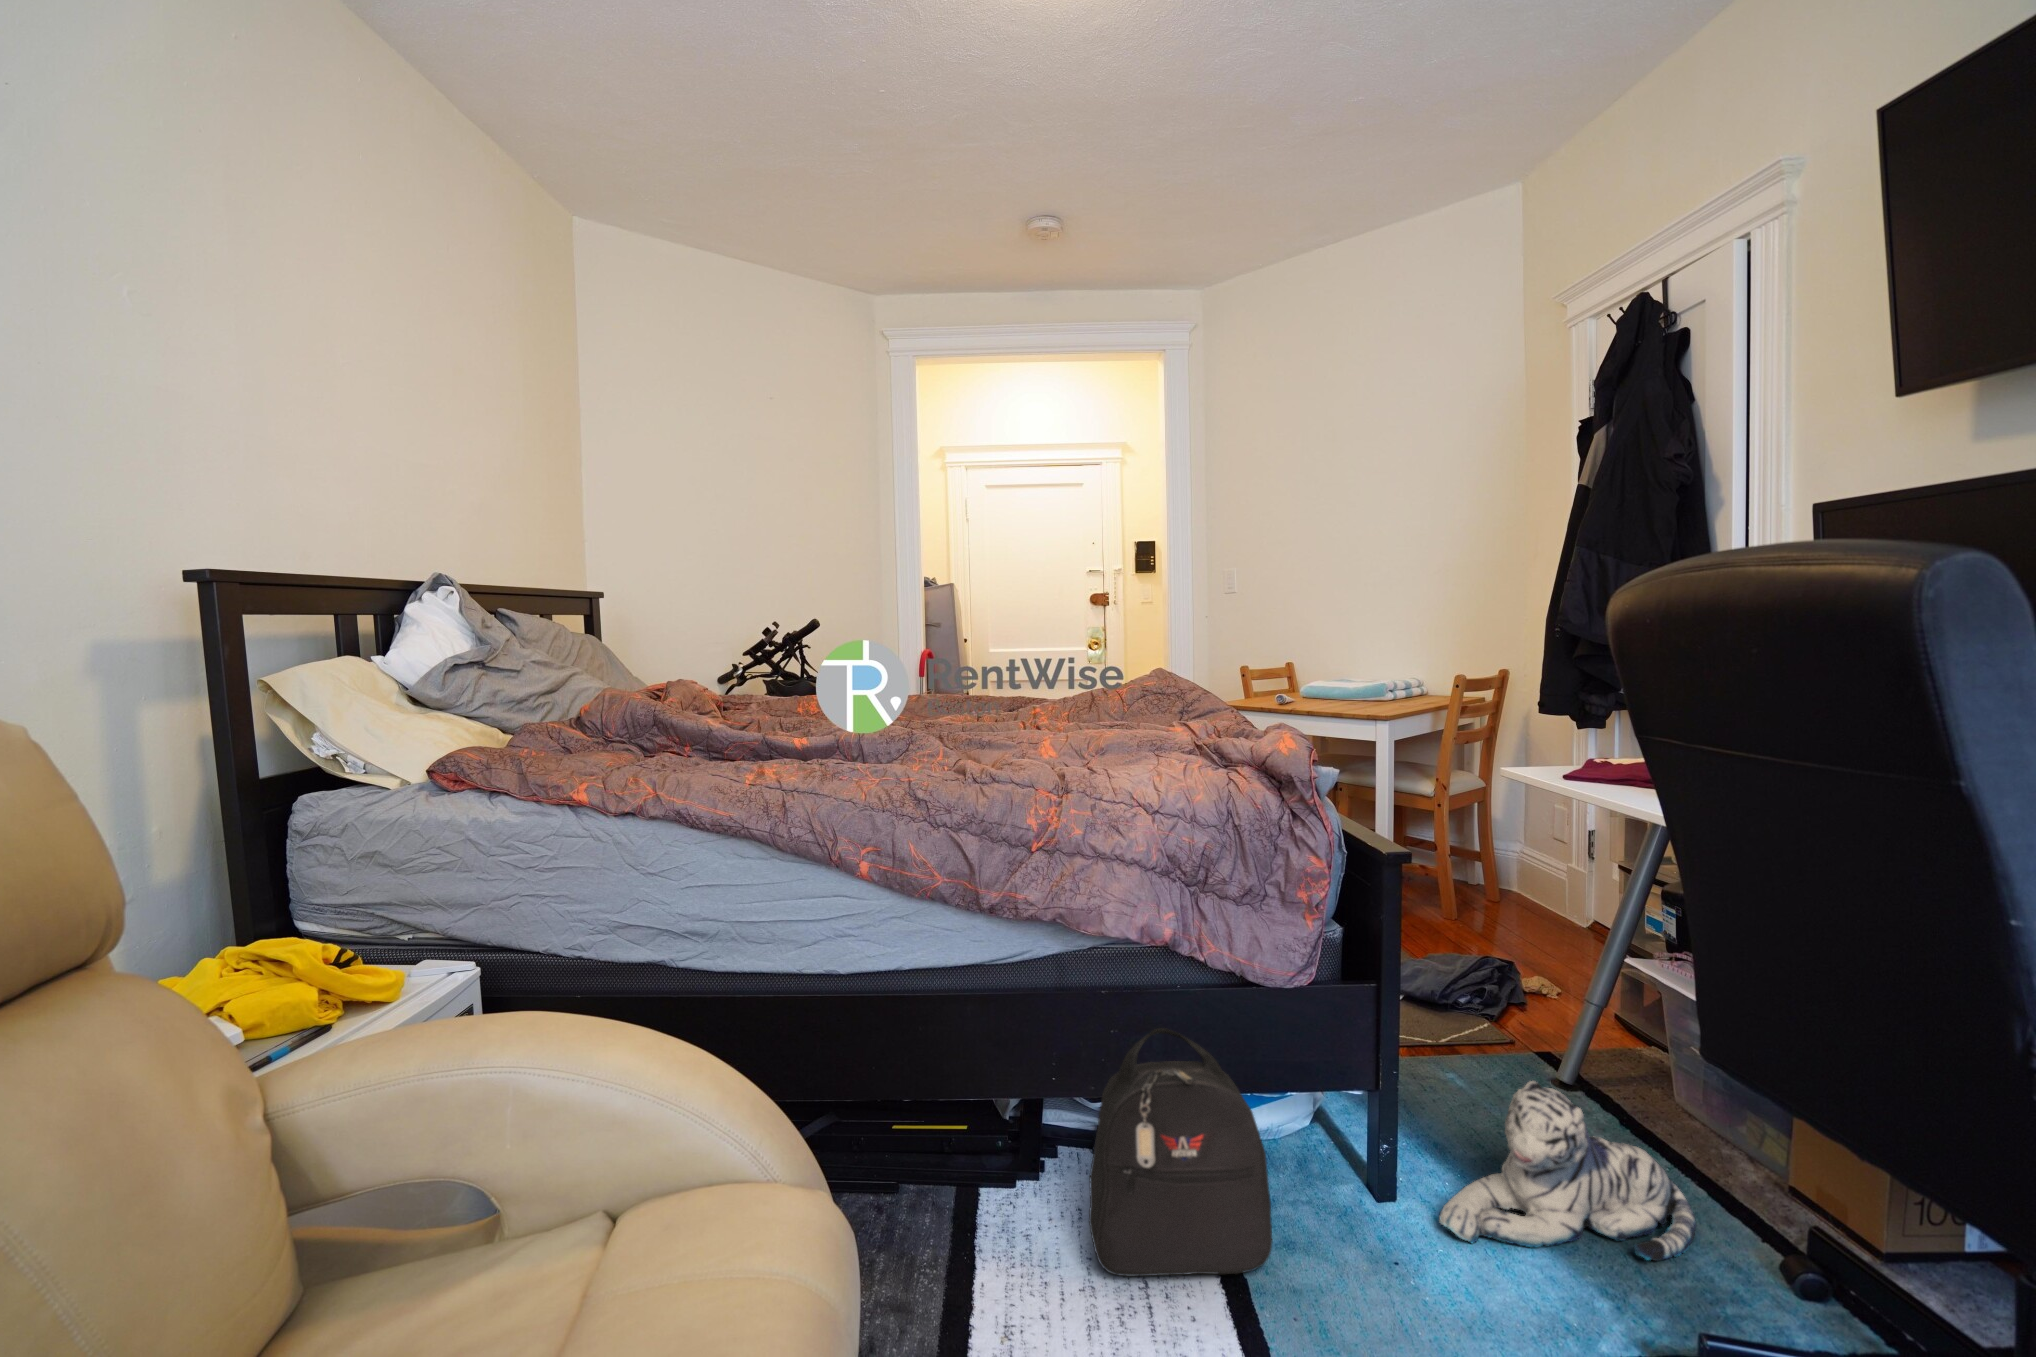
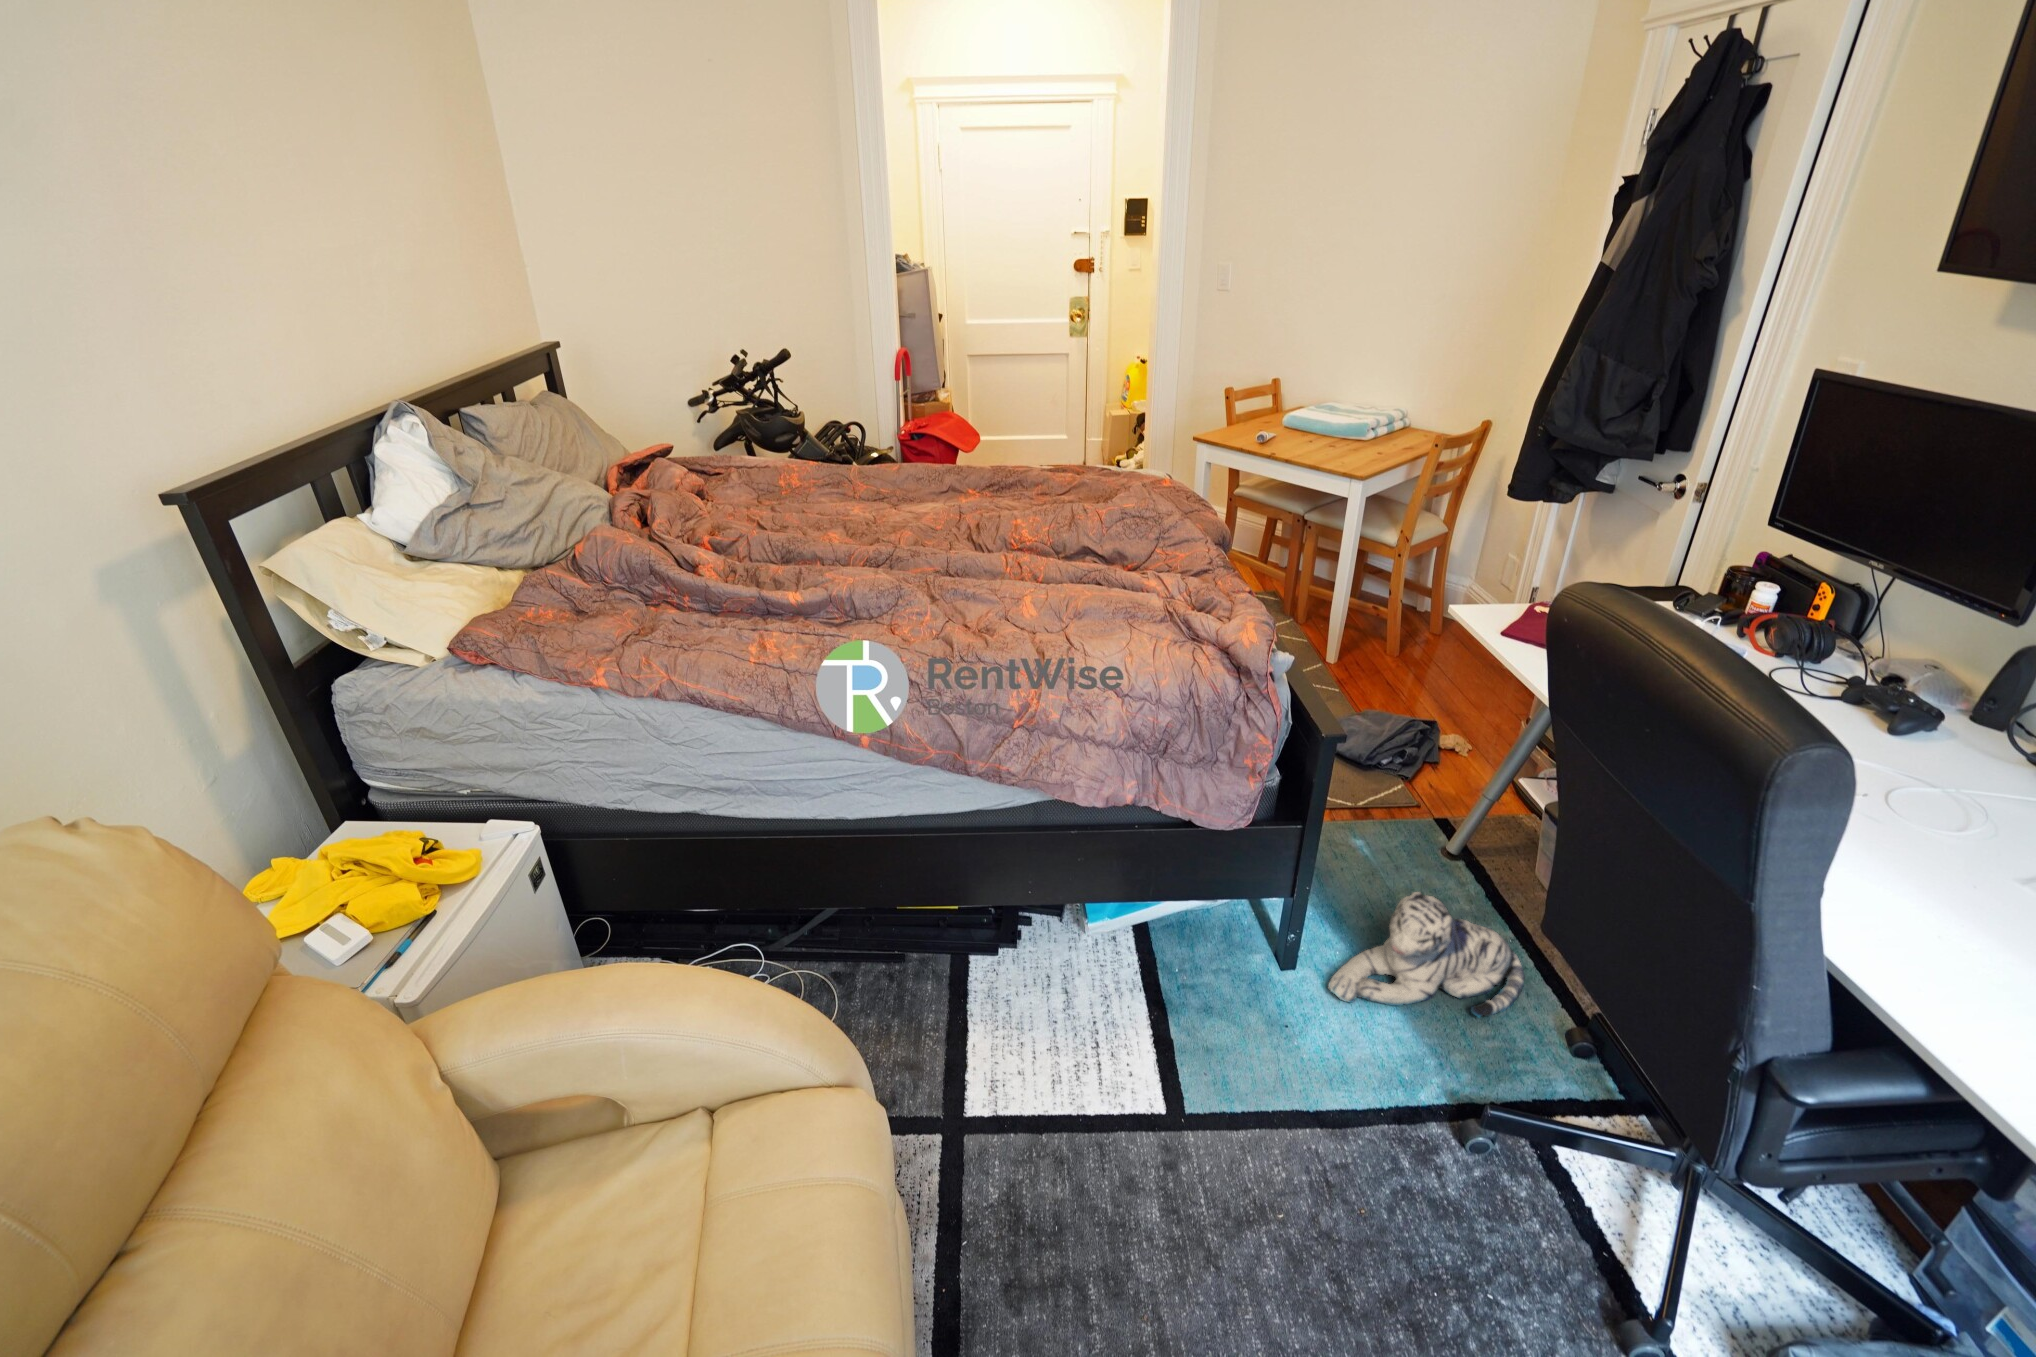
backpack: present [1089,1028,1272,1276] -> none [1058,871,1198,1038]

